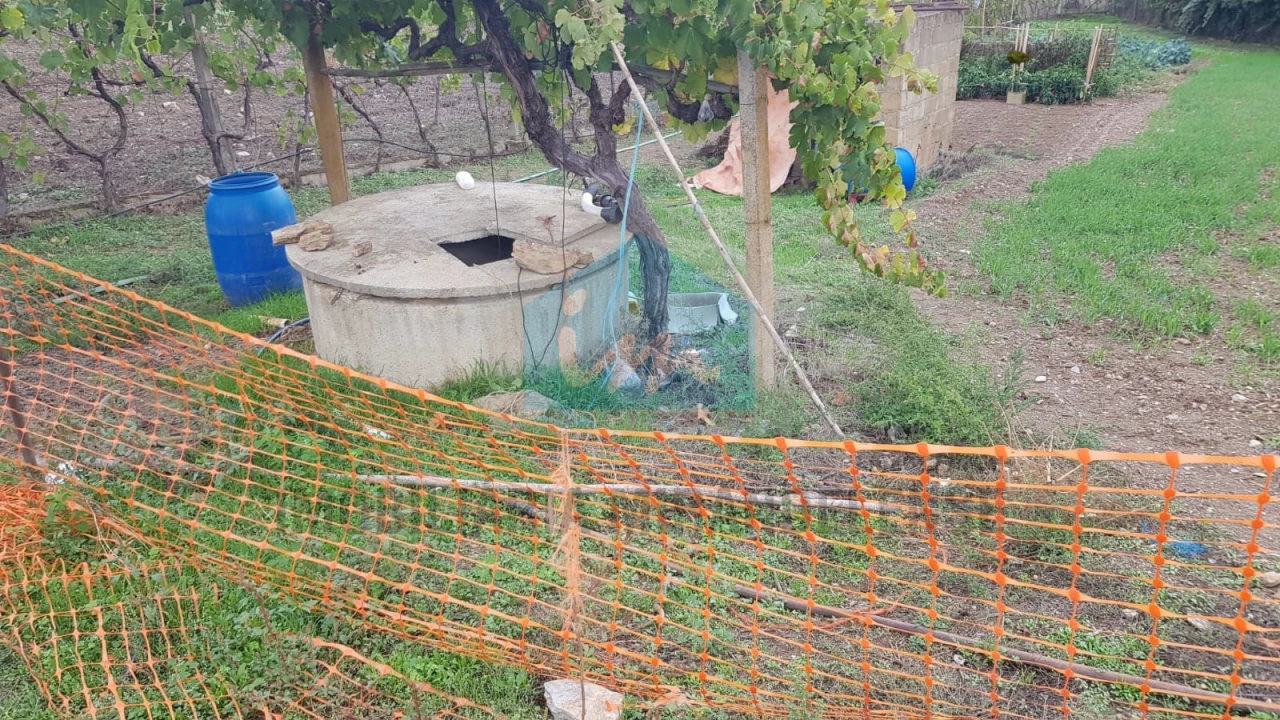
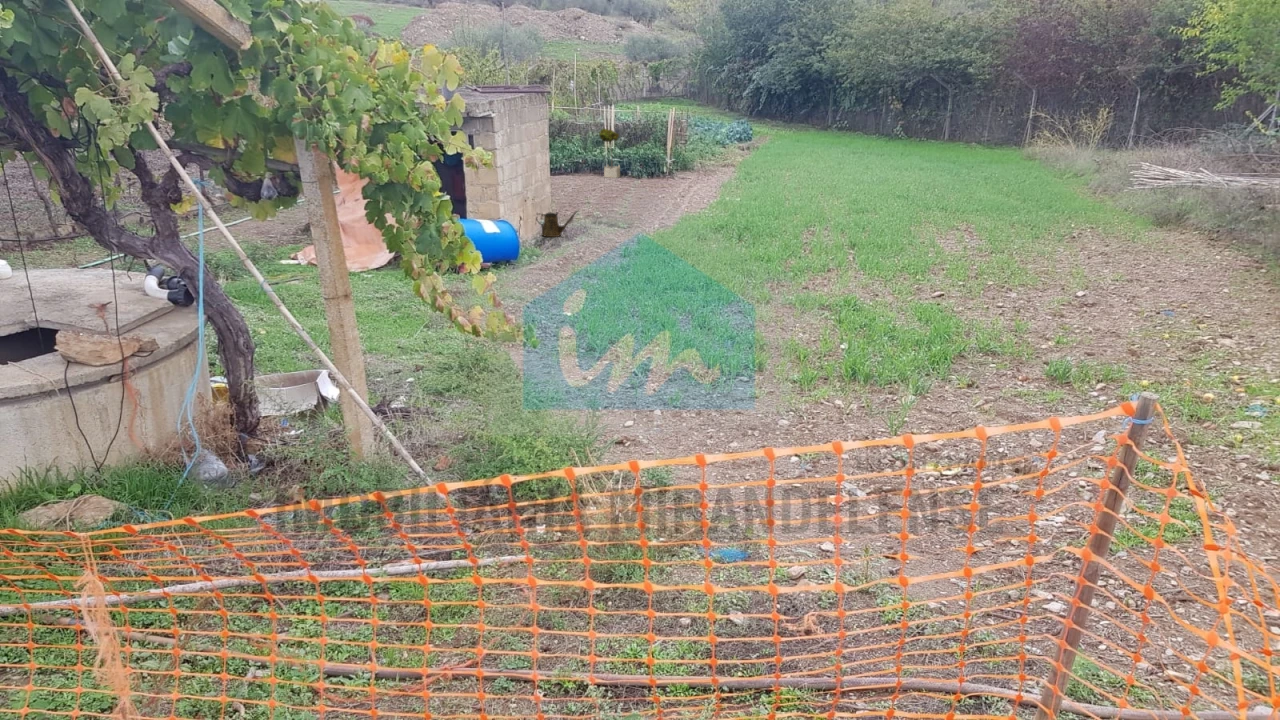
watering can: none [933,140,983,168] -> present [536,211,578,237]

